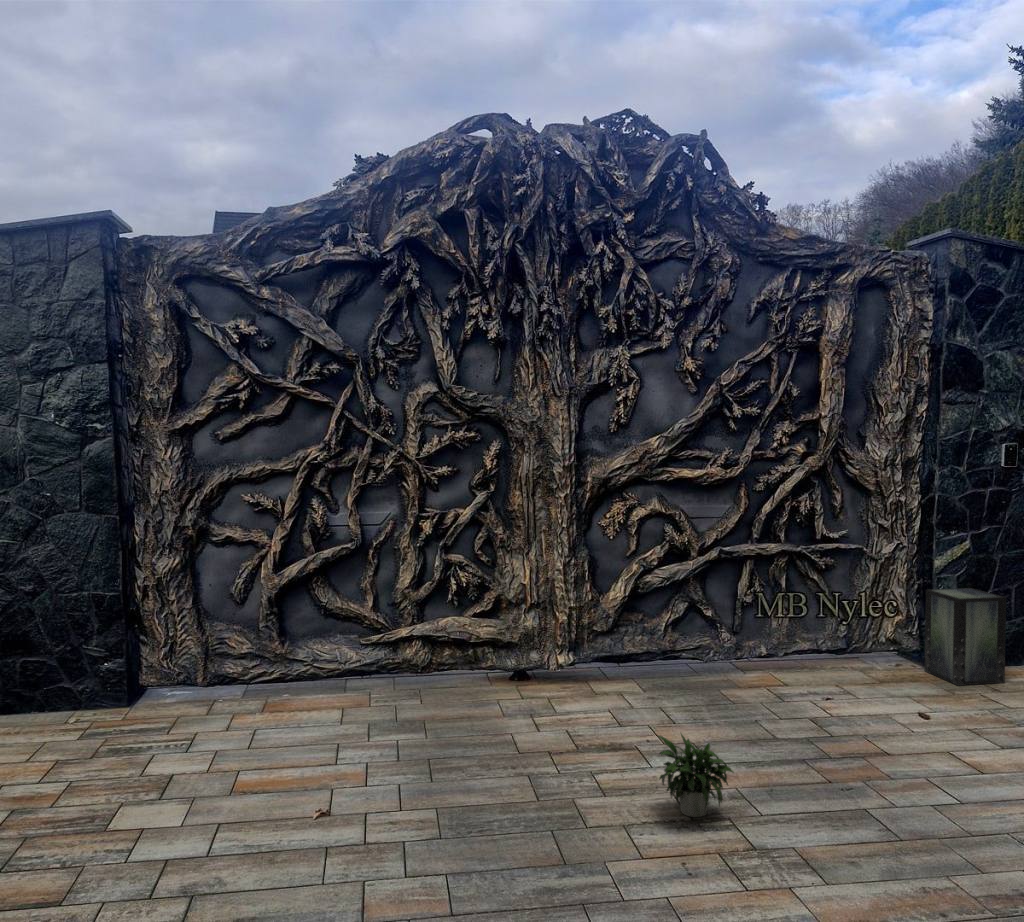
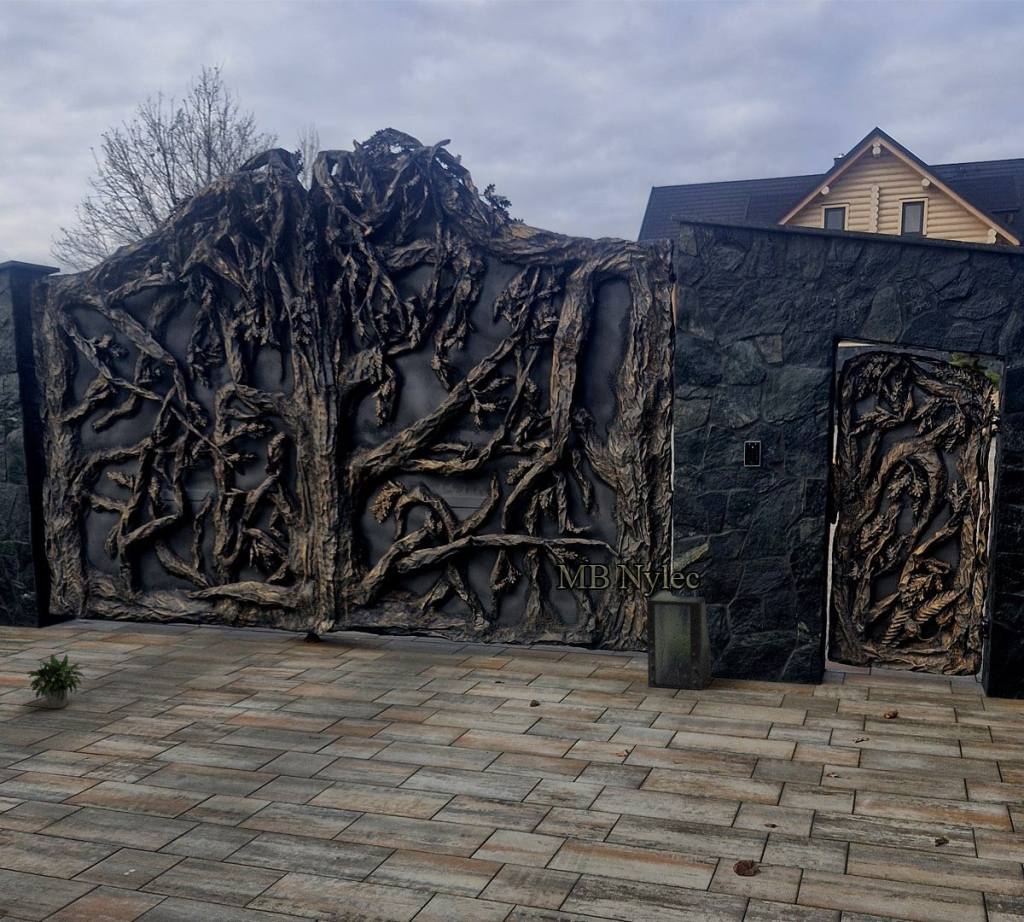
potted plant: present [658,734,733,817] -> present [27,654,91,708]

